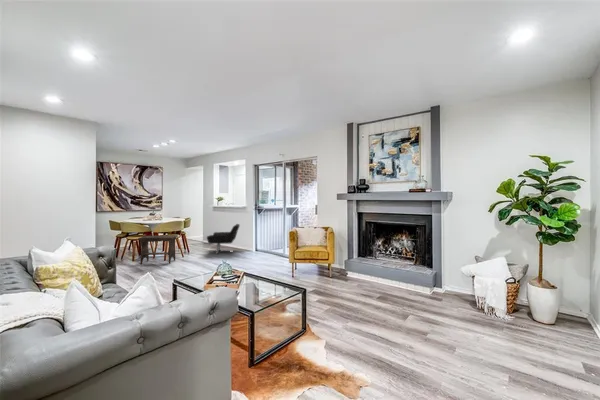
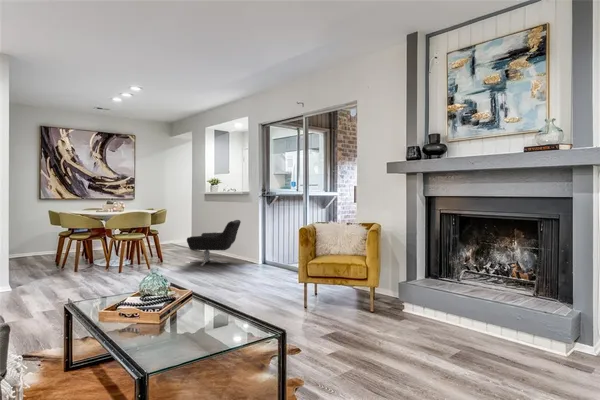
footstool: present [138,235,178,264] -> none [77,234,138,278]

